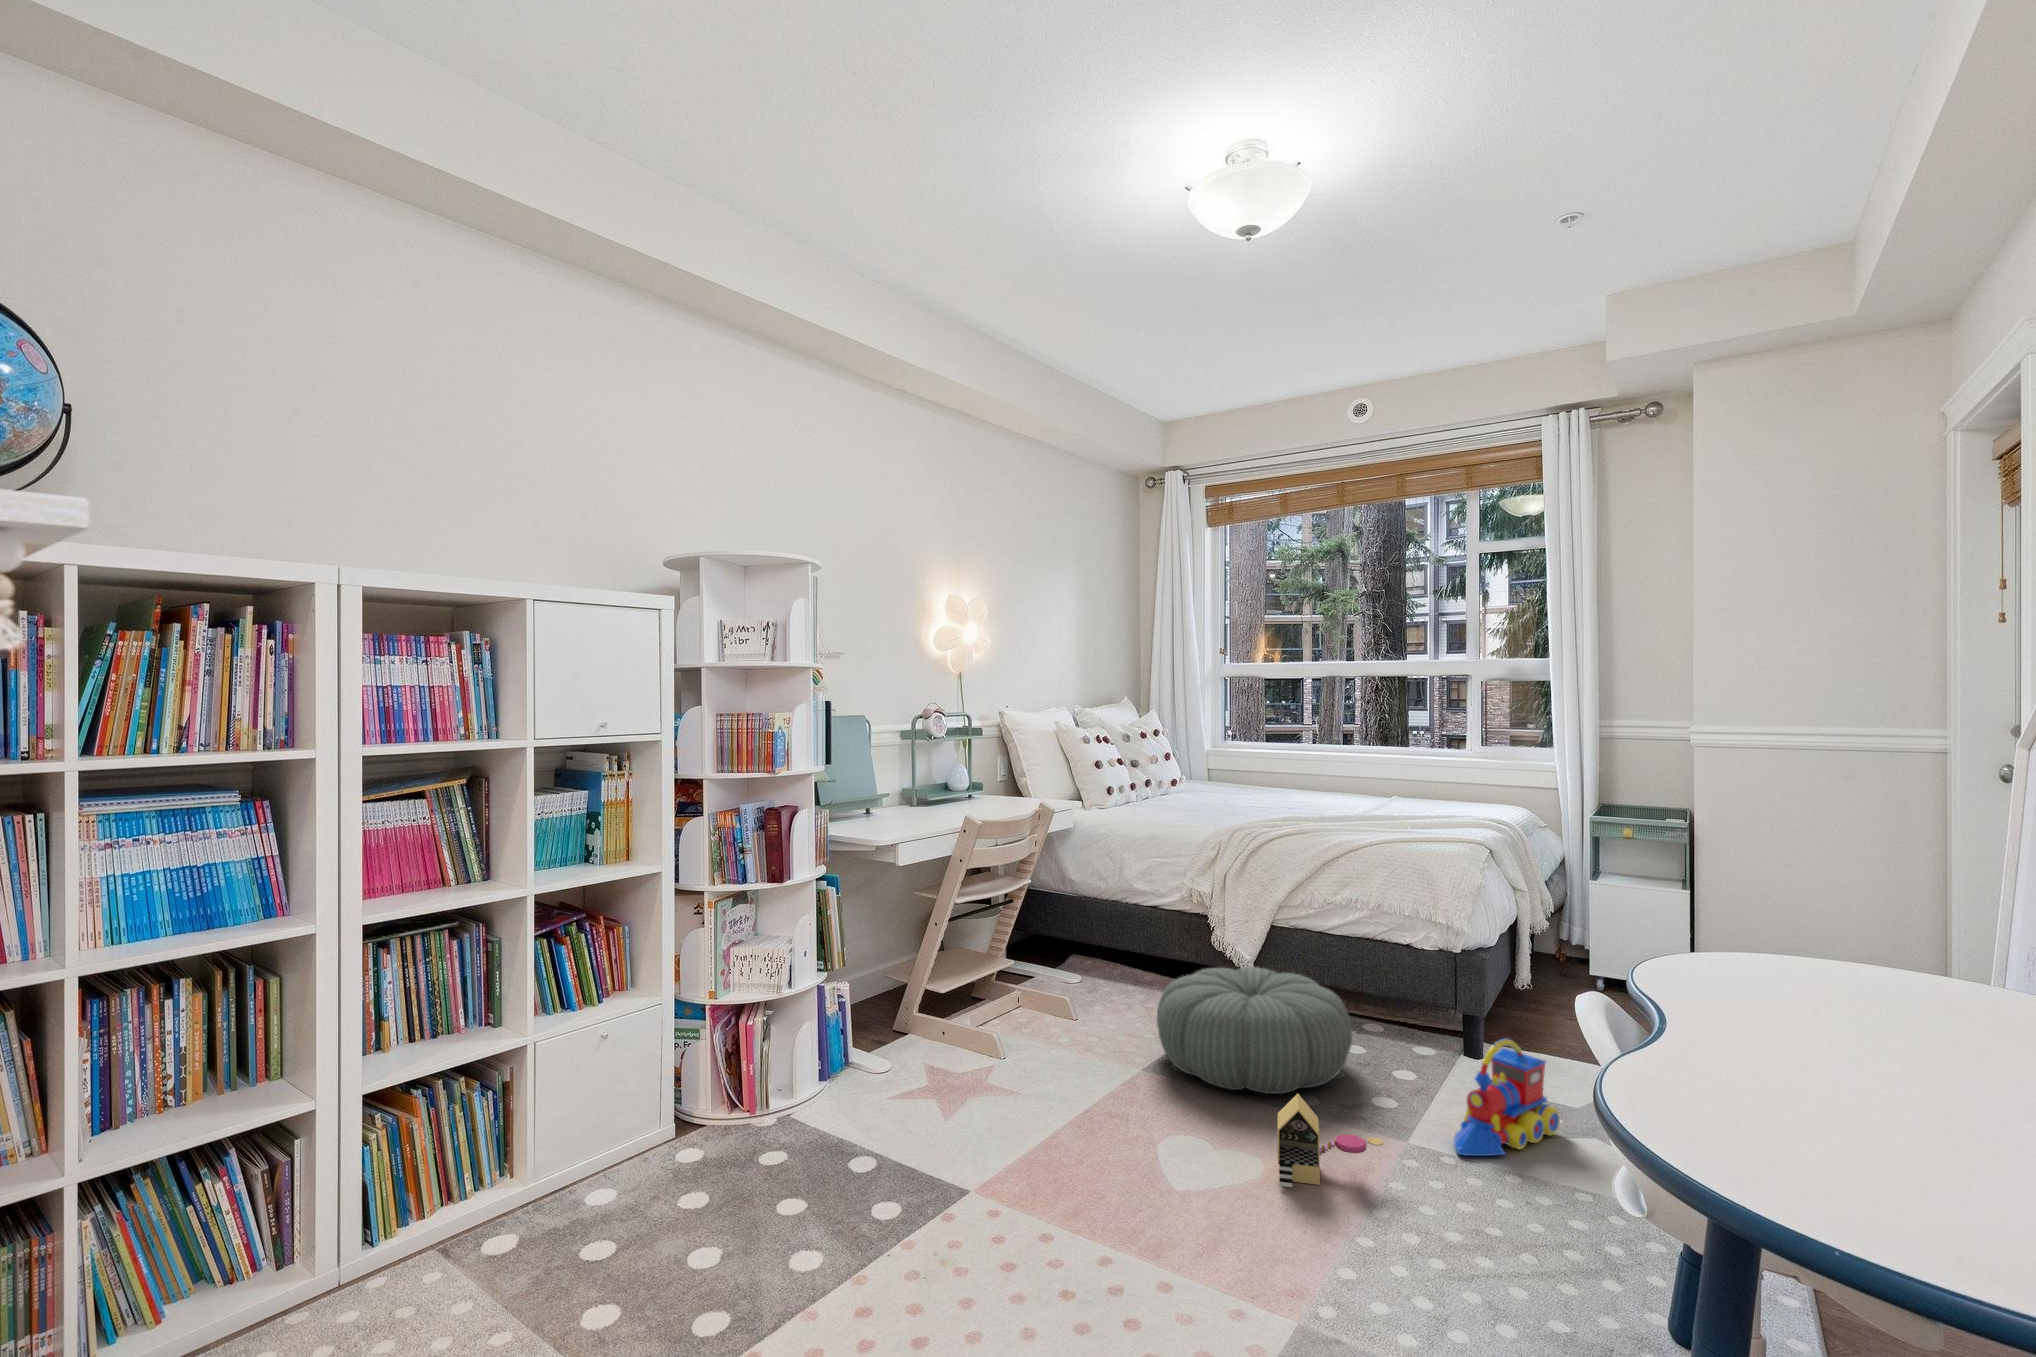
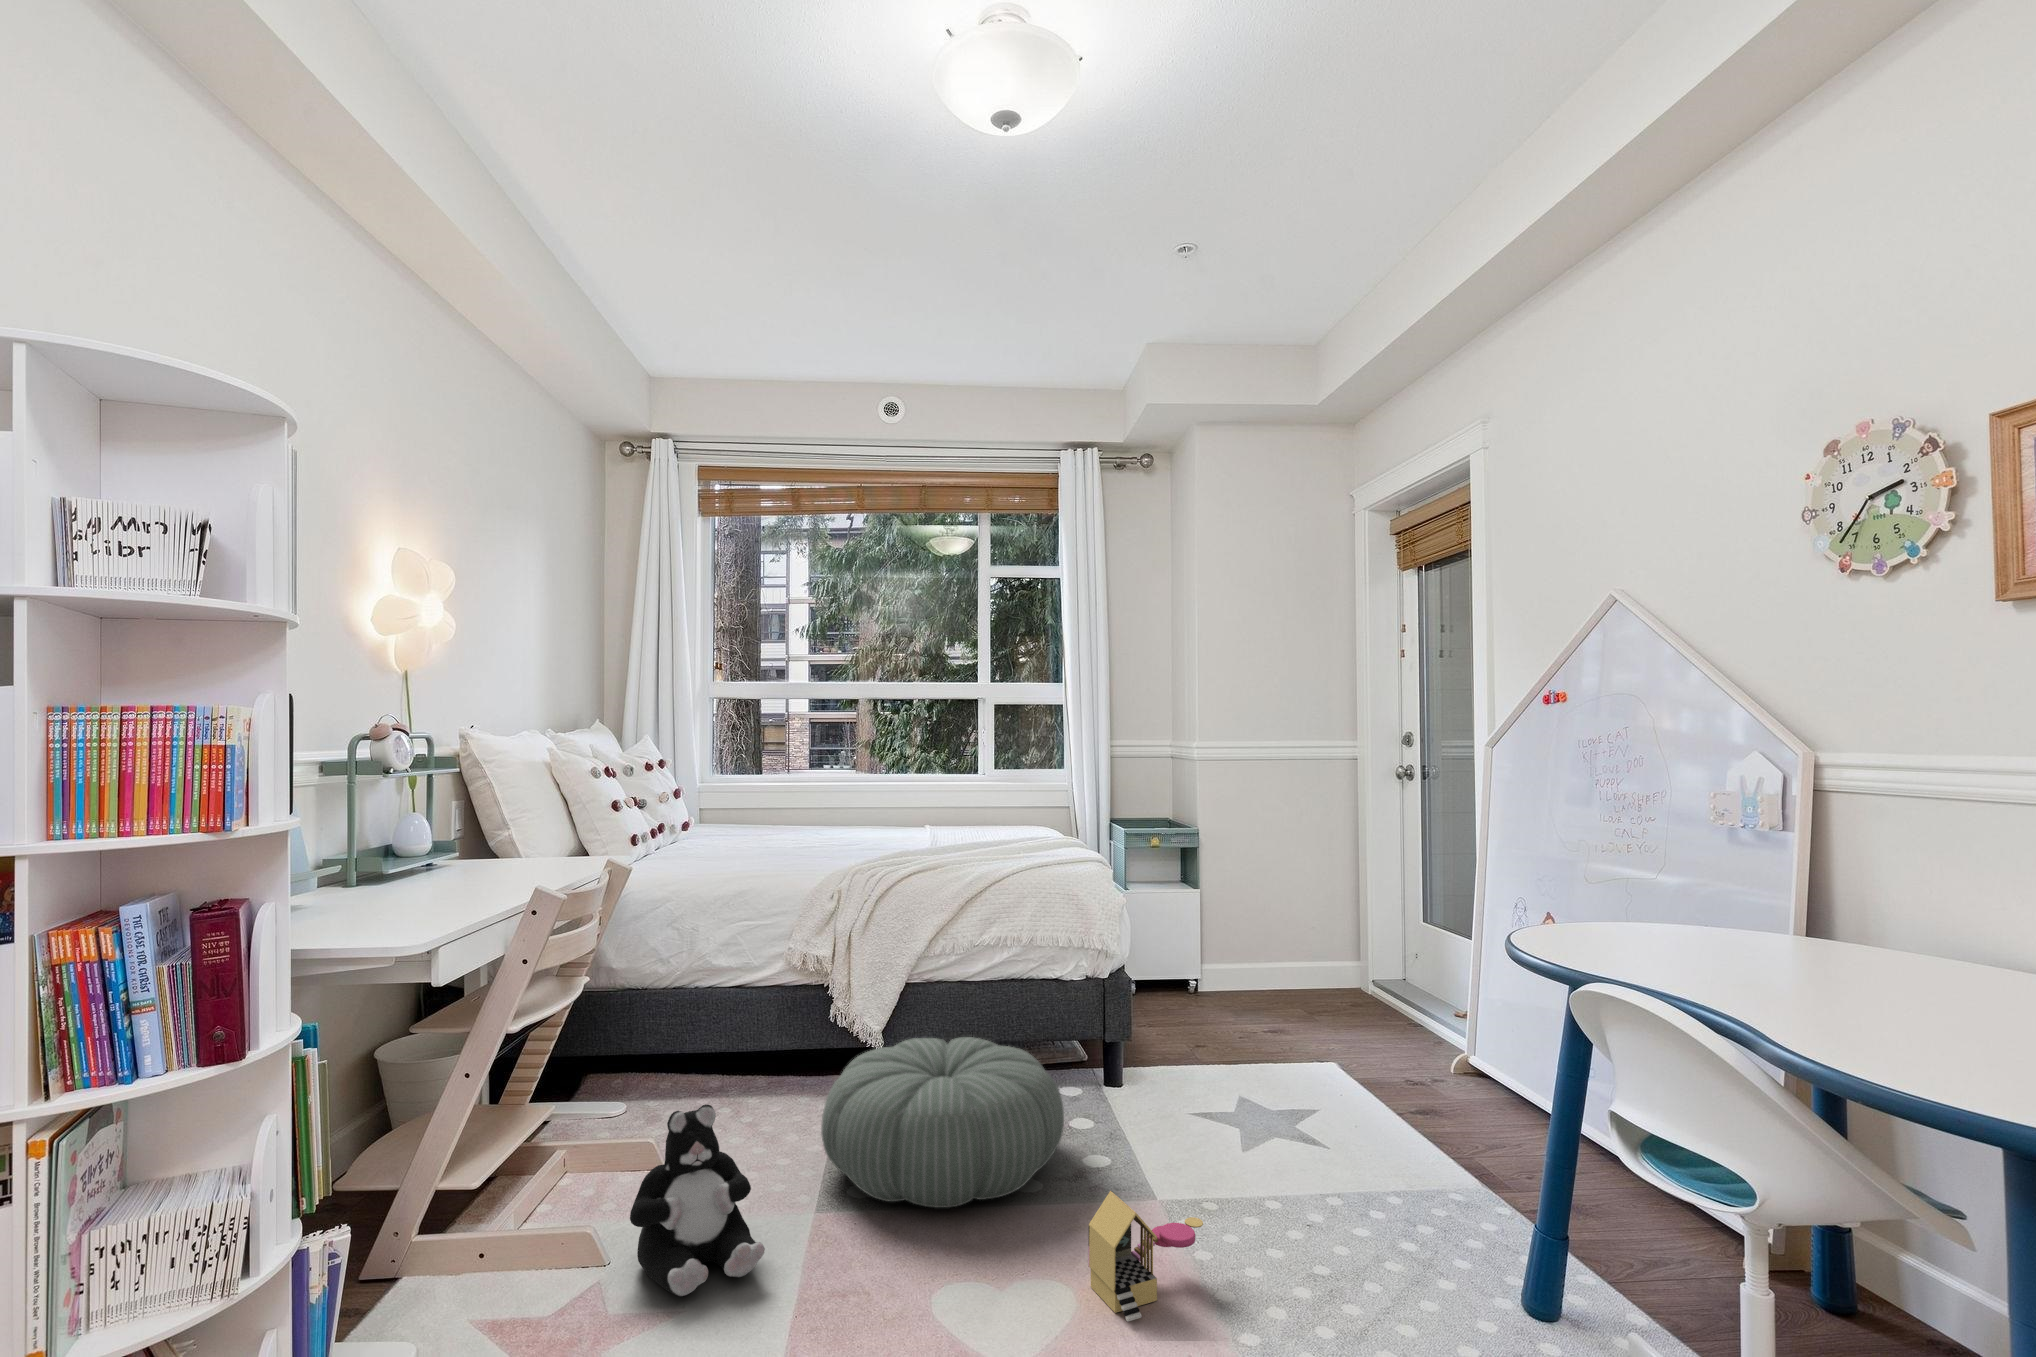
plush toy: none [1007,971,1084,1083] -> present [630,1105,765,1296]
toy train: present [1454,1039,1560,1156] -> none [1200,1063,1265,1205]

